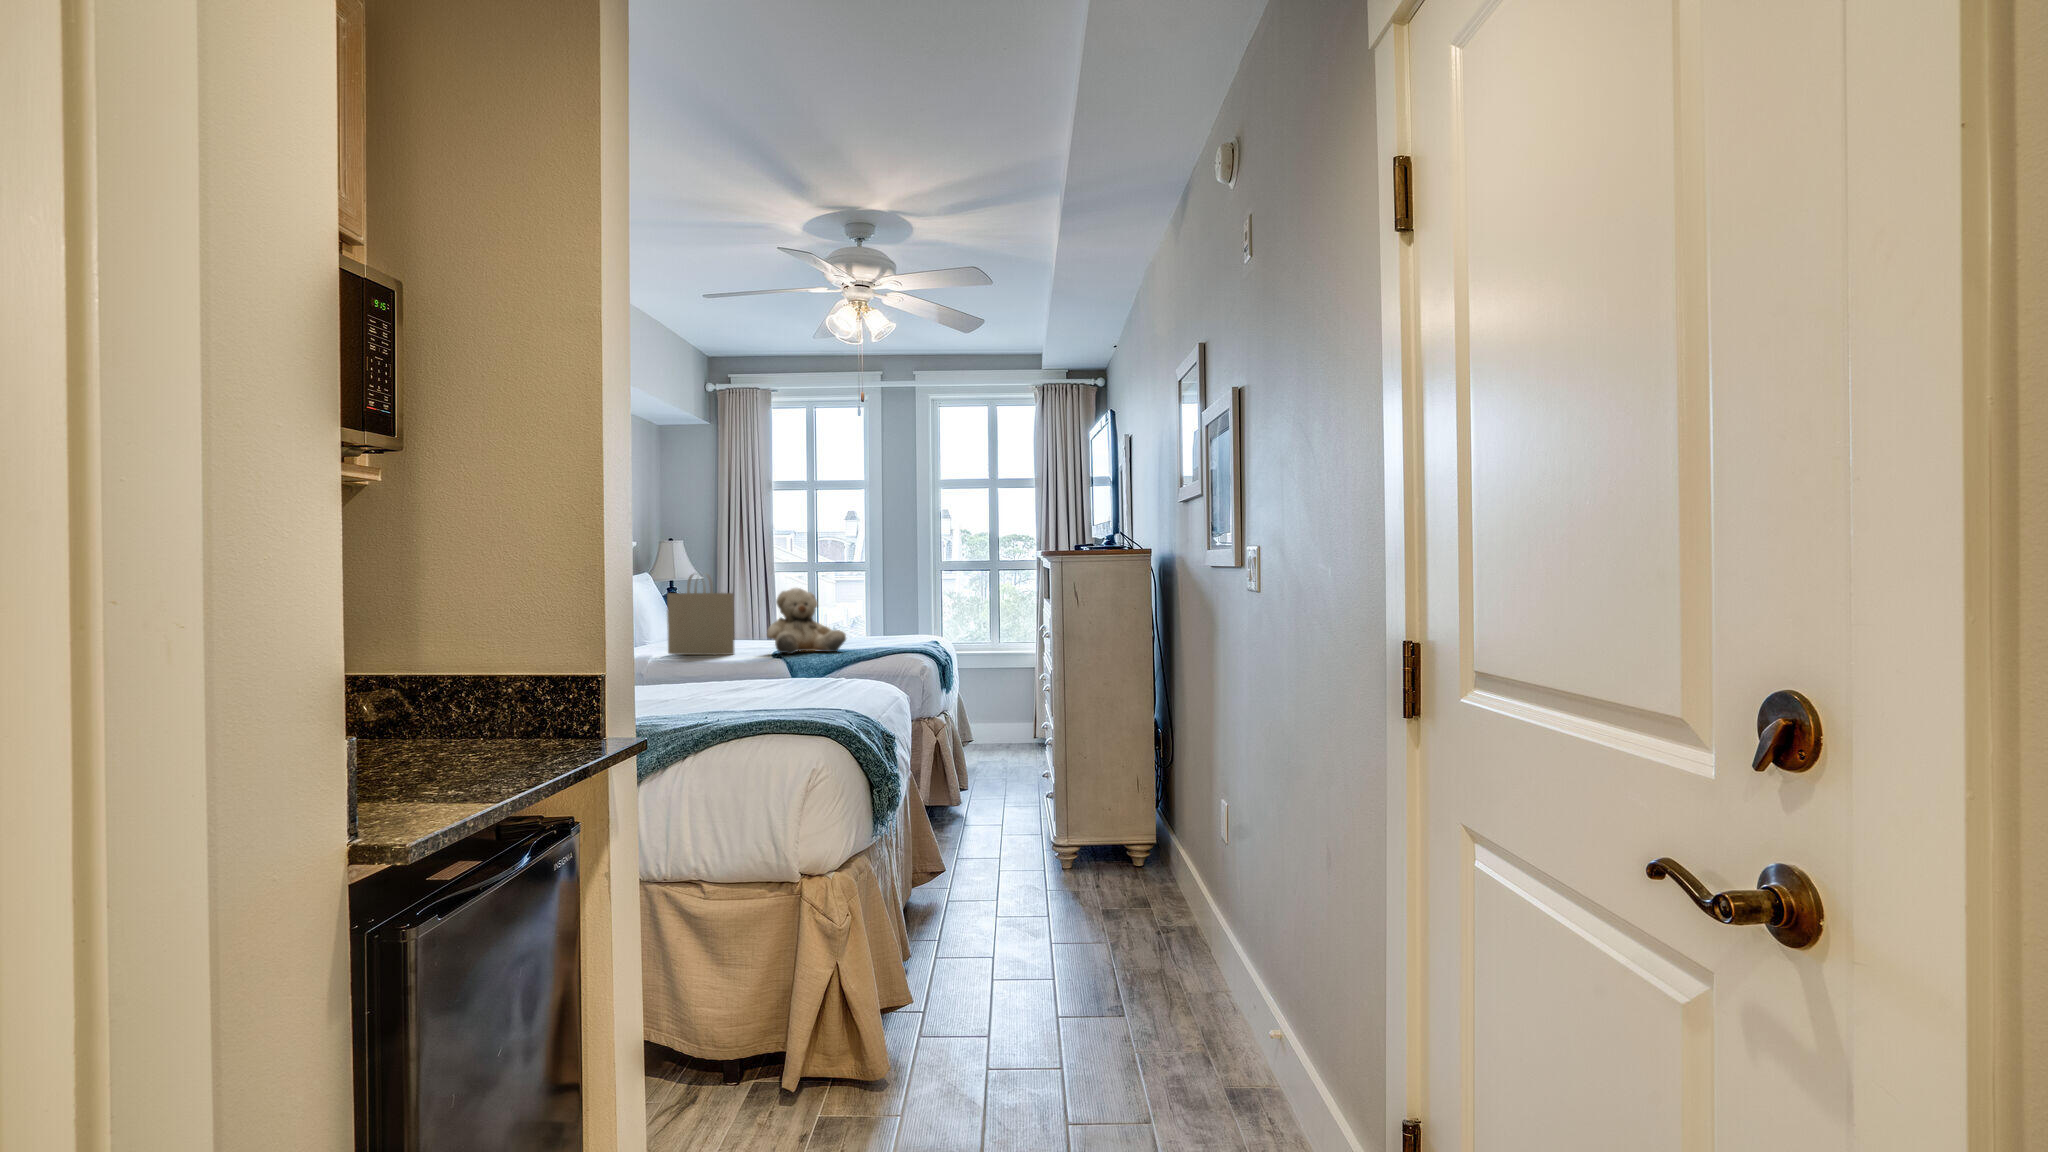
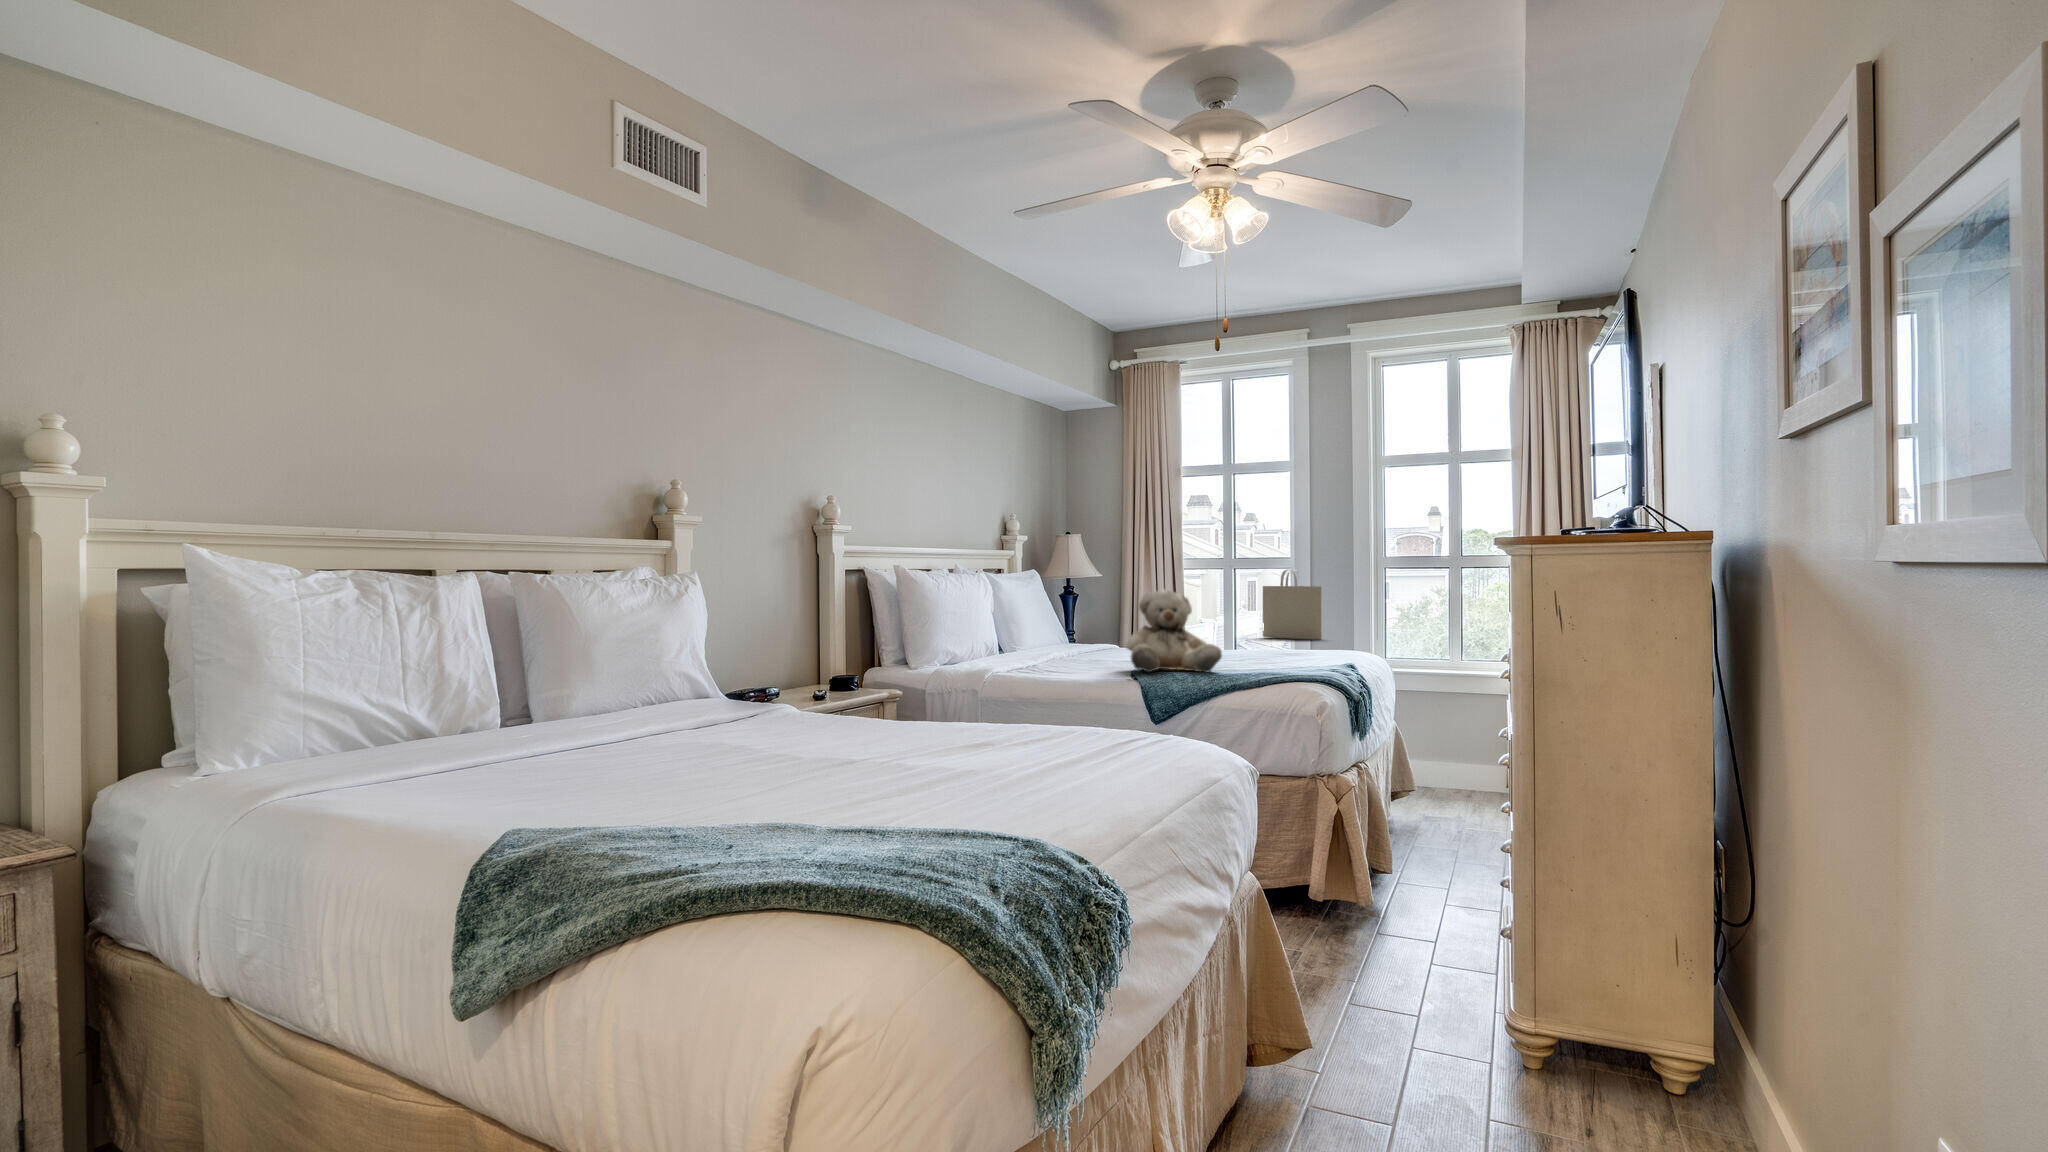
tote bag: present [667,574,735,655] -> present [1263,570,1321,639]

